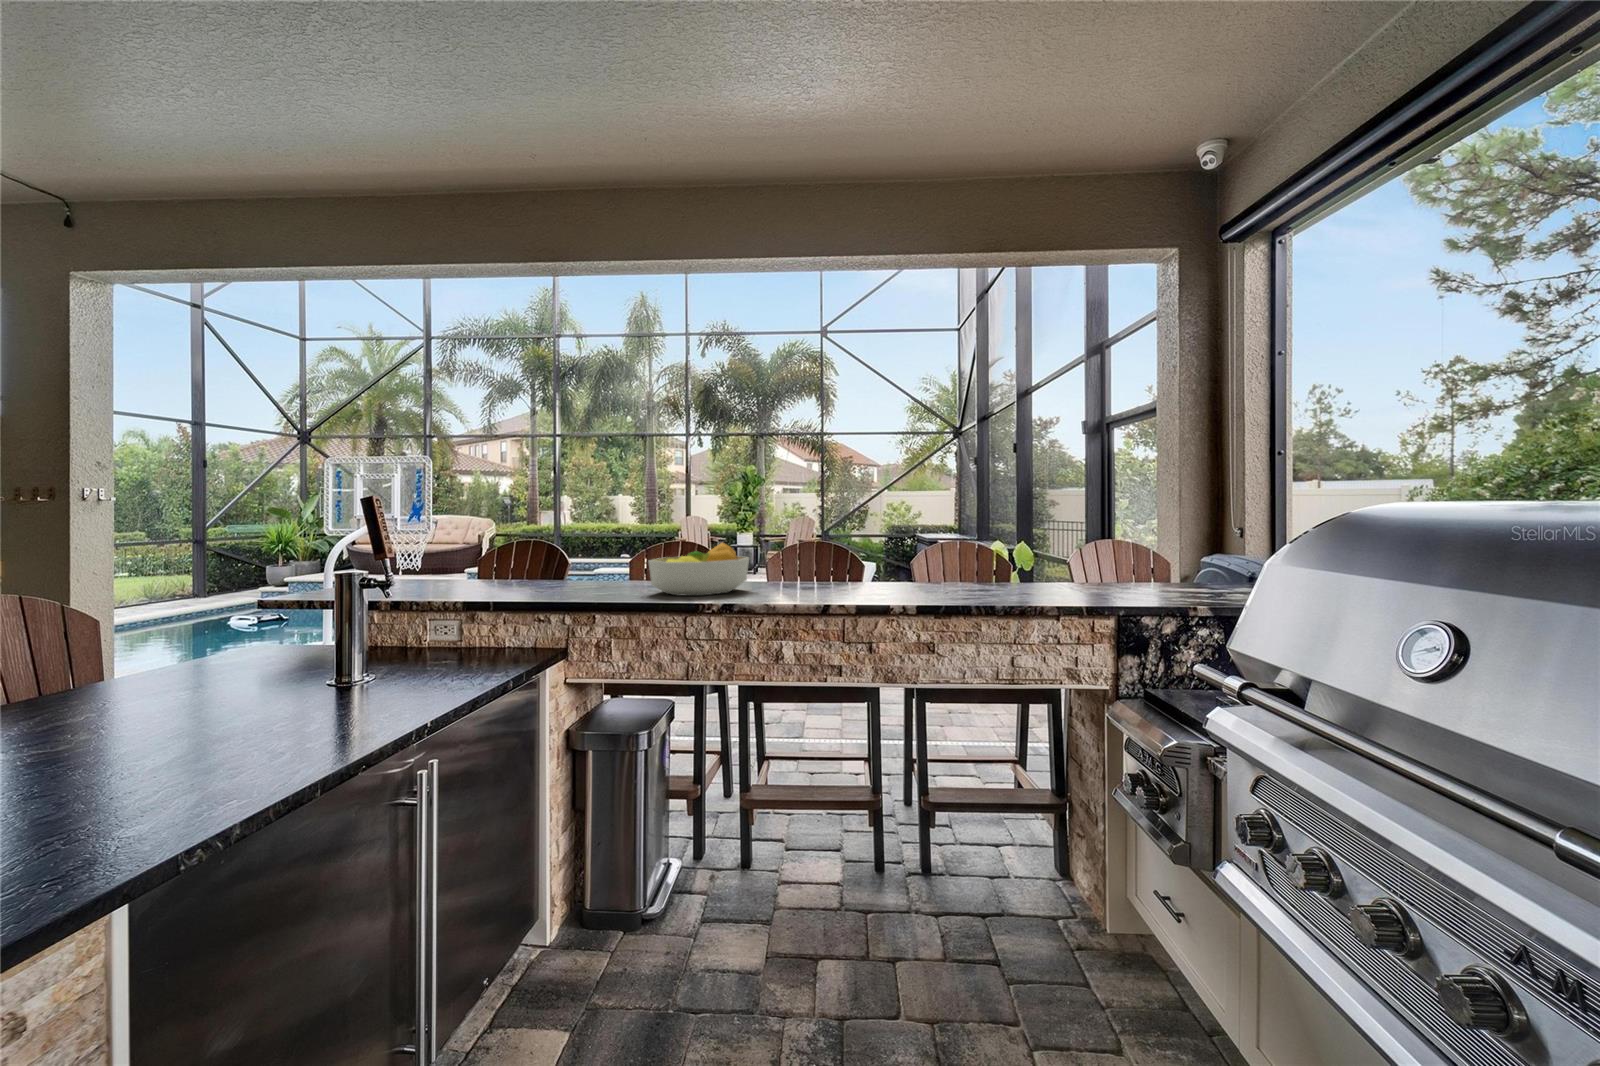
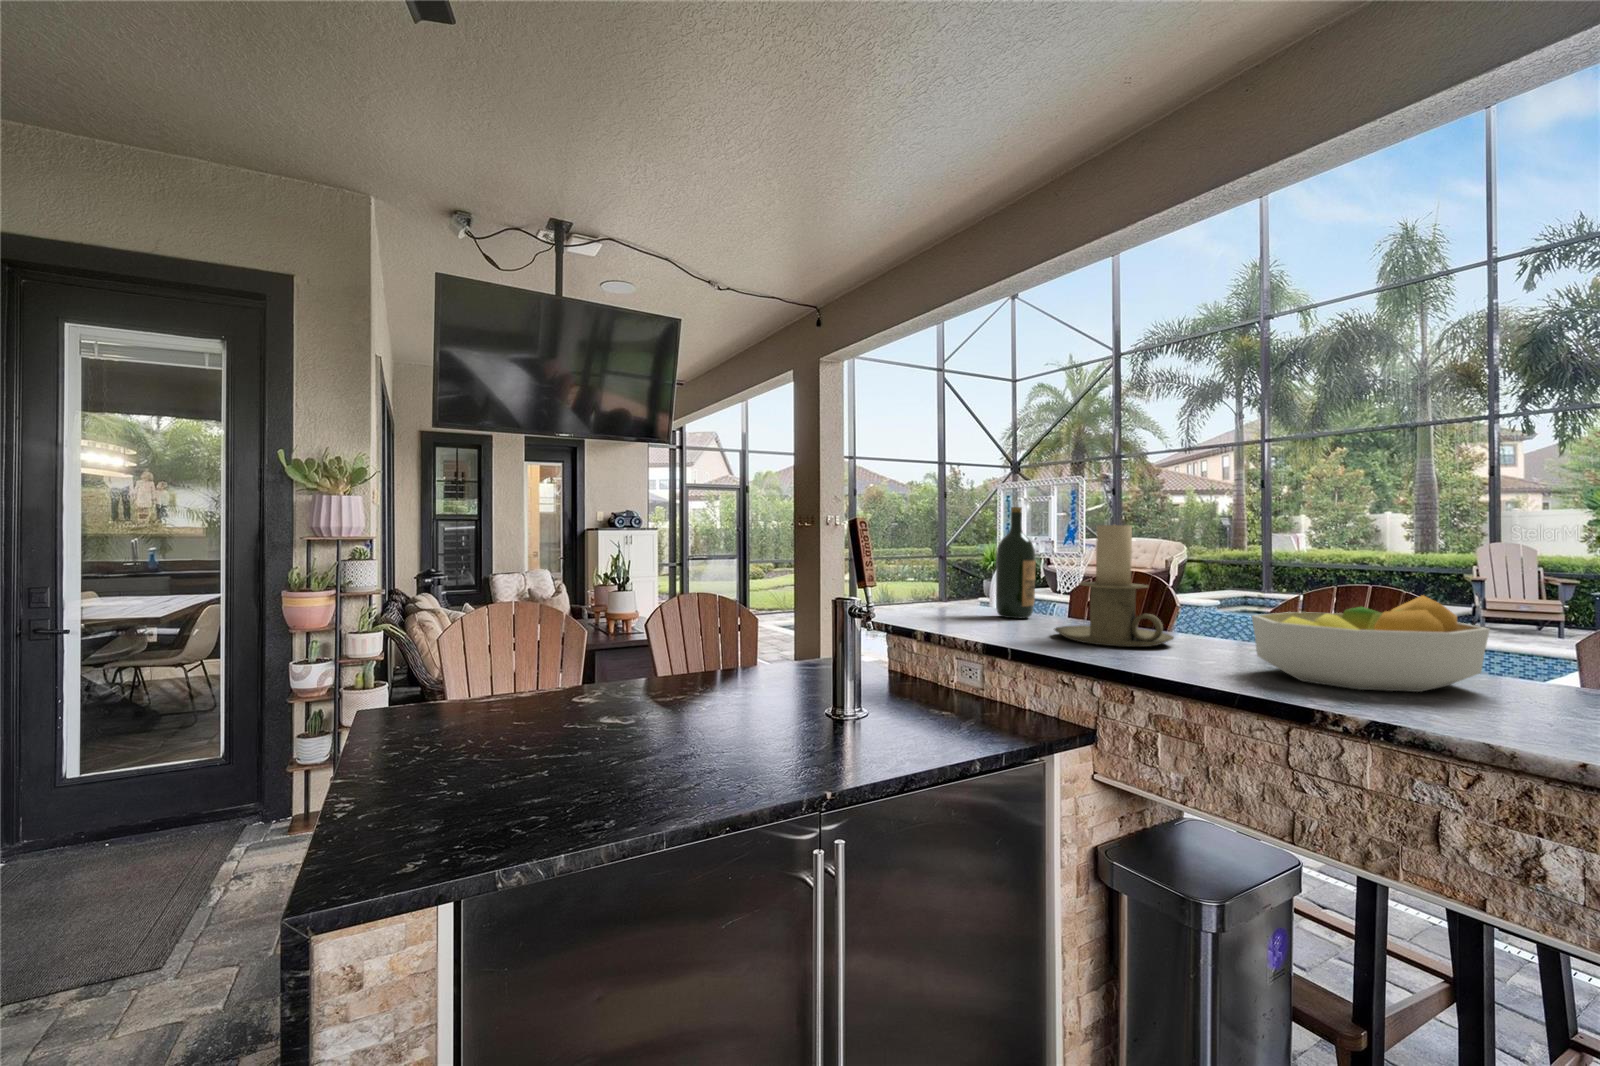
wine bottle: none [429,490,465,586] -> present [996,507,1036,618]
candle holder: none [505,504,592,594] -> present [1055,524,1174,647]

